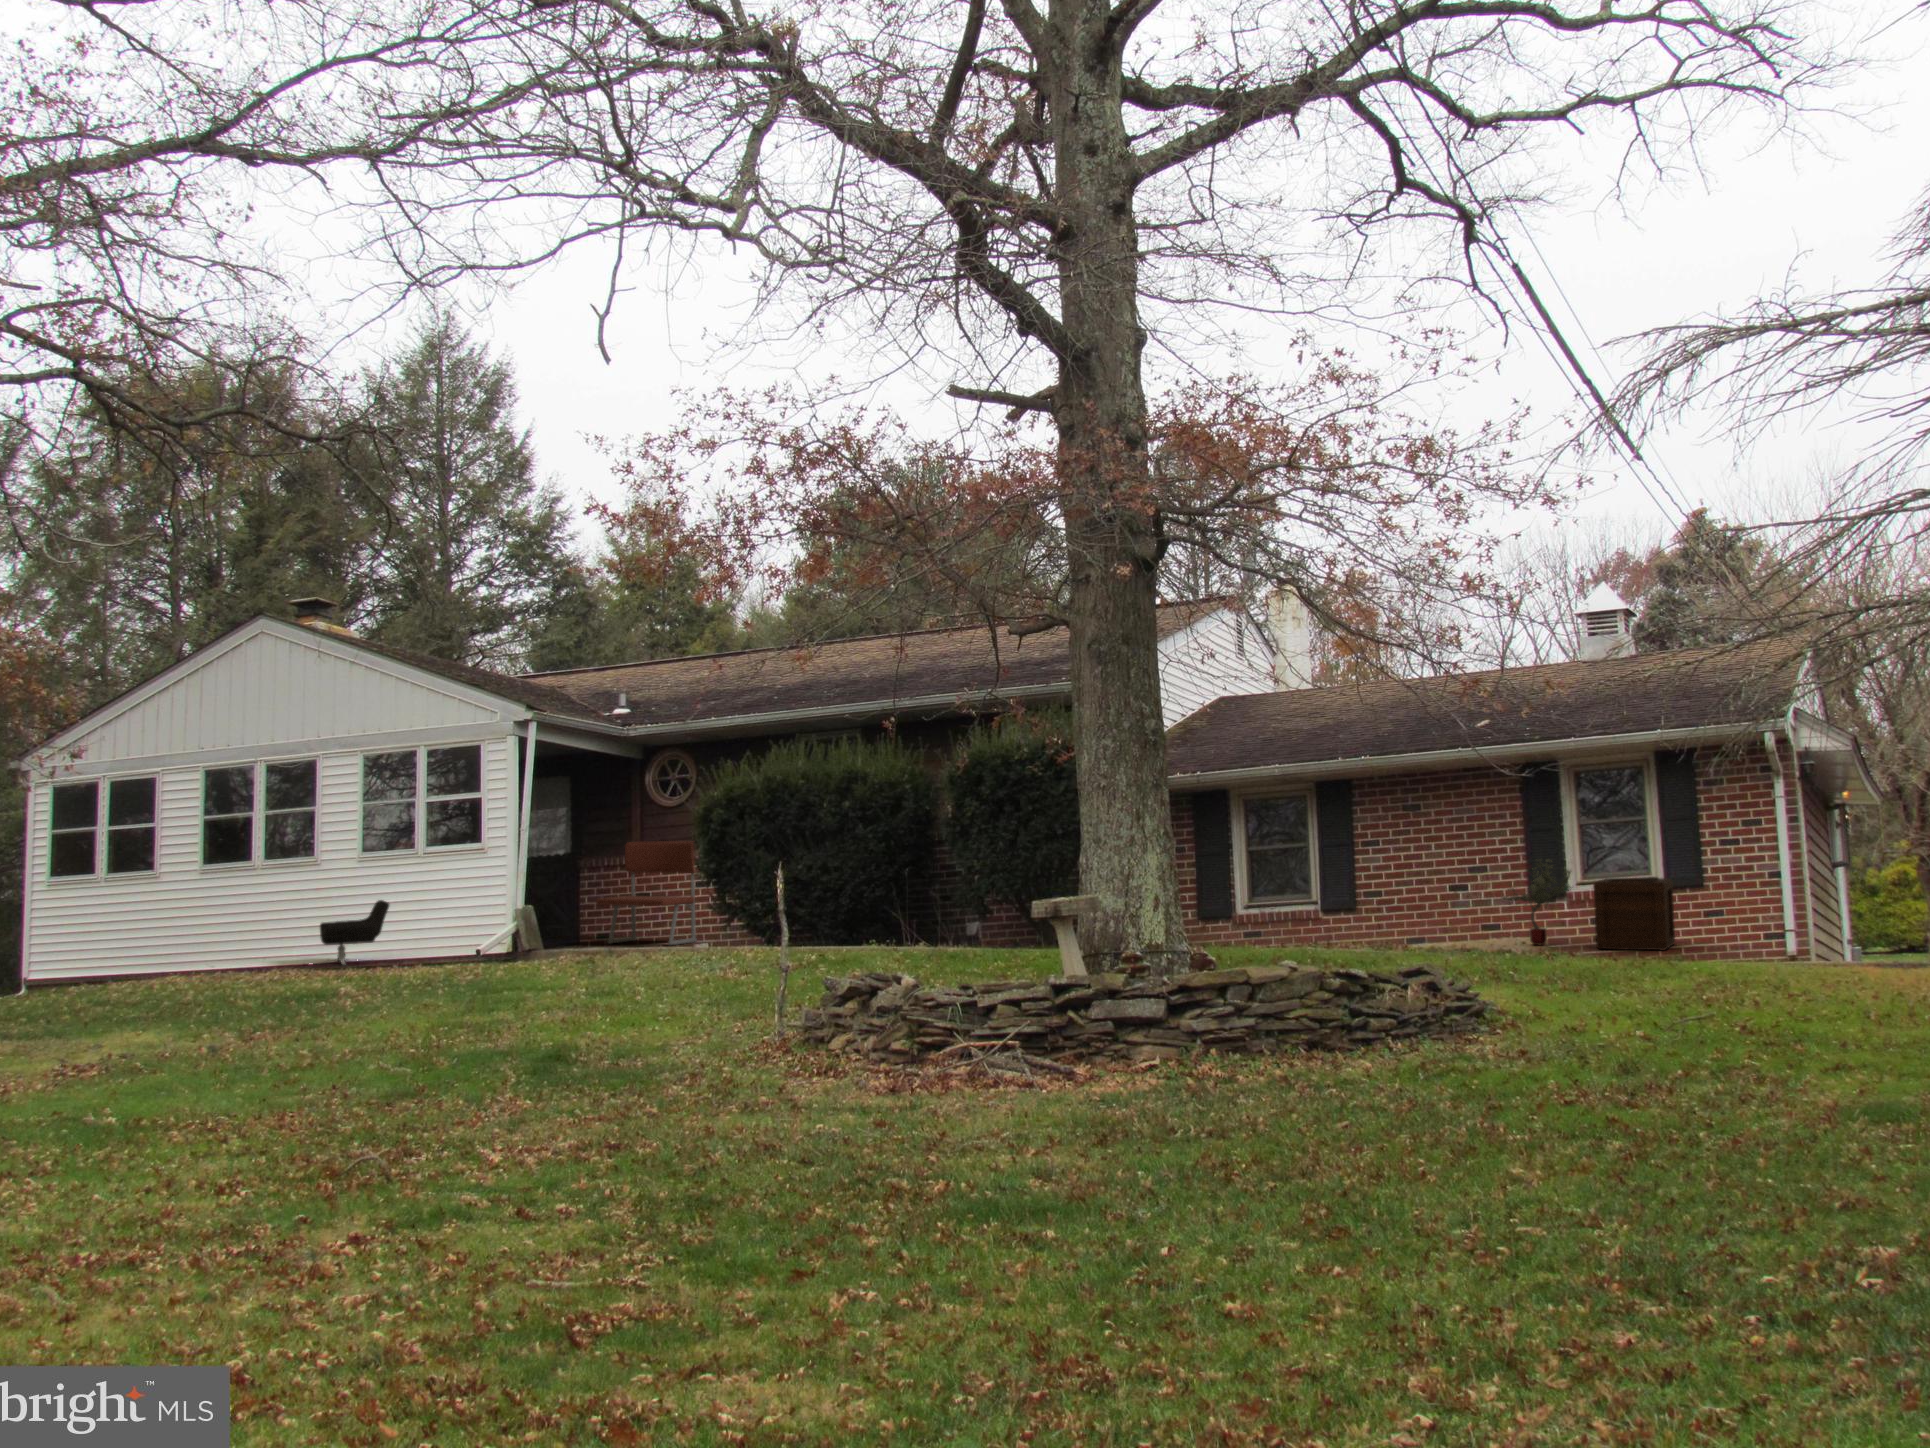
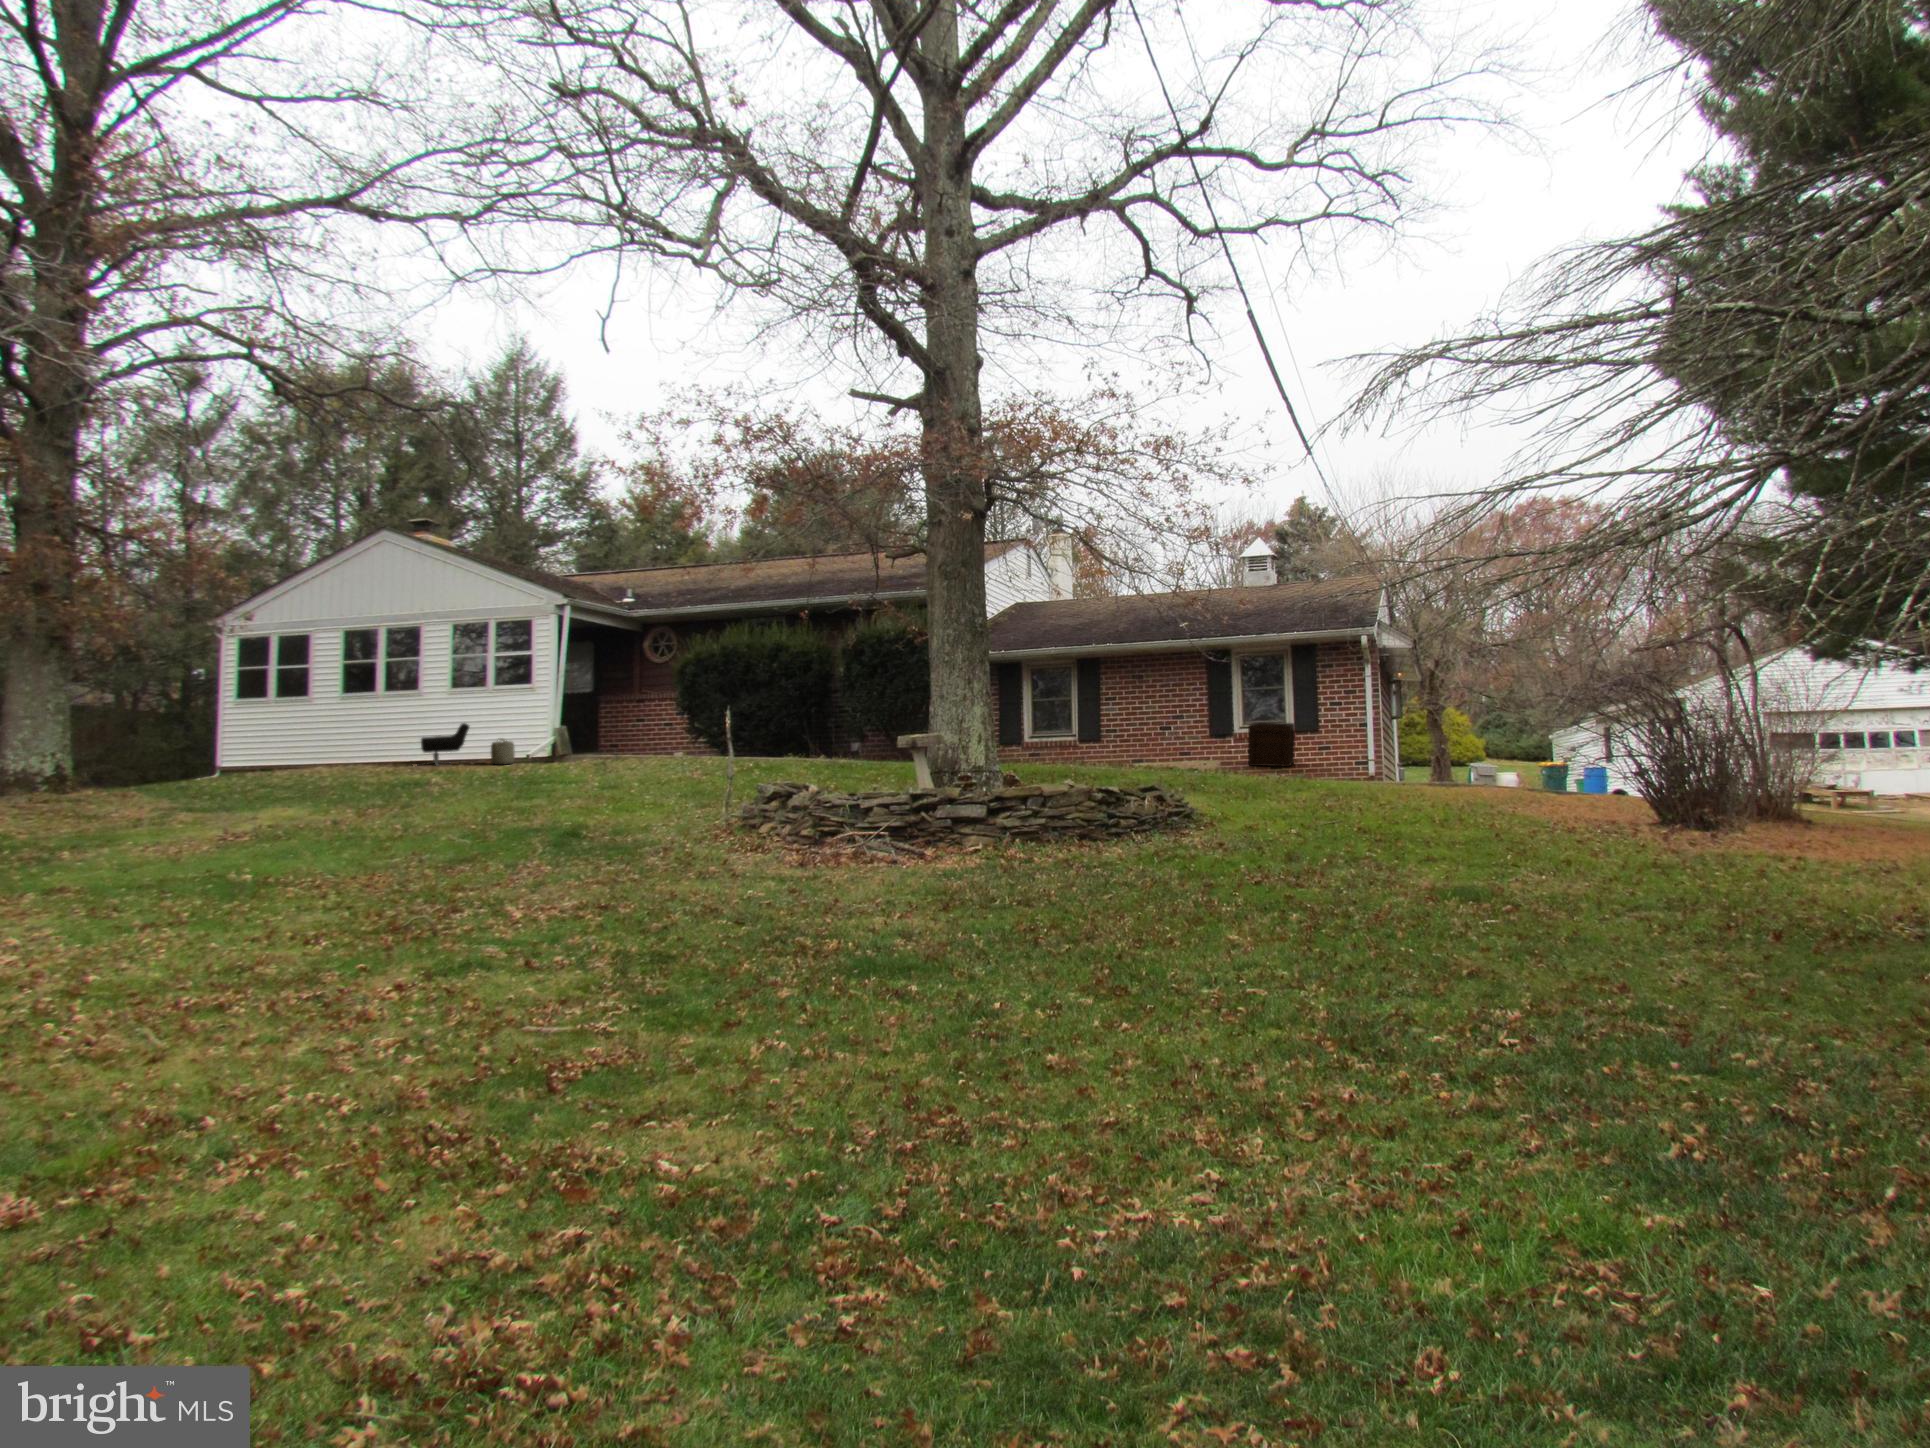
bench: present [596,841,697,945] -> none [613,687,682,755]
potted tree: present [1503,860,1571,945] -> none [1191,709,1235,762]
basket: none [420,922,454,962] -> present [491,739,515,764]

